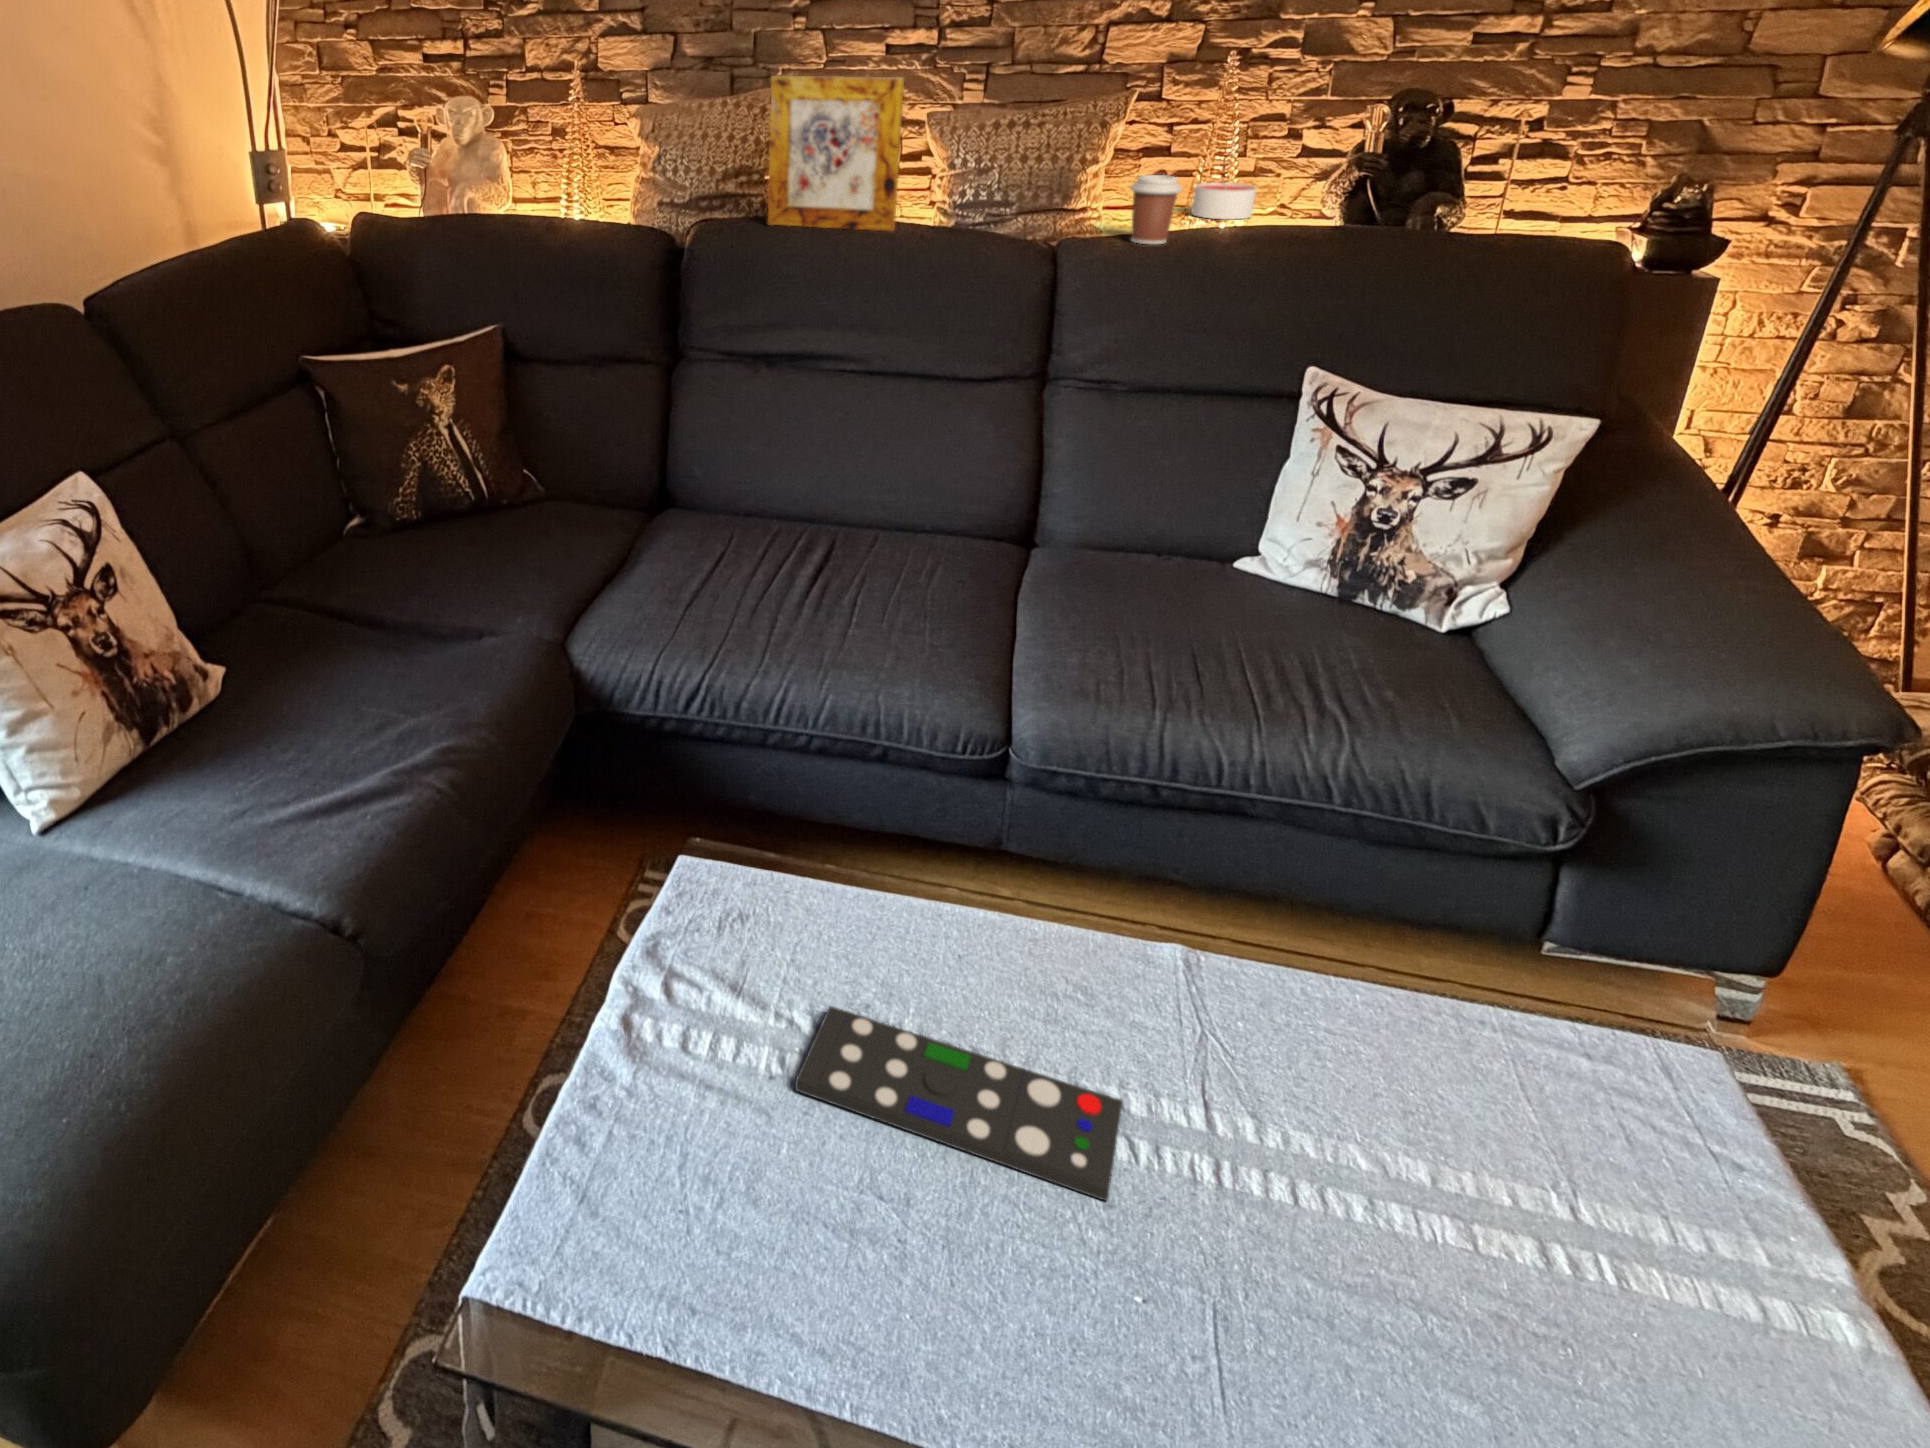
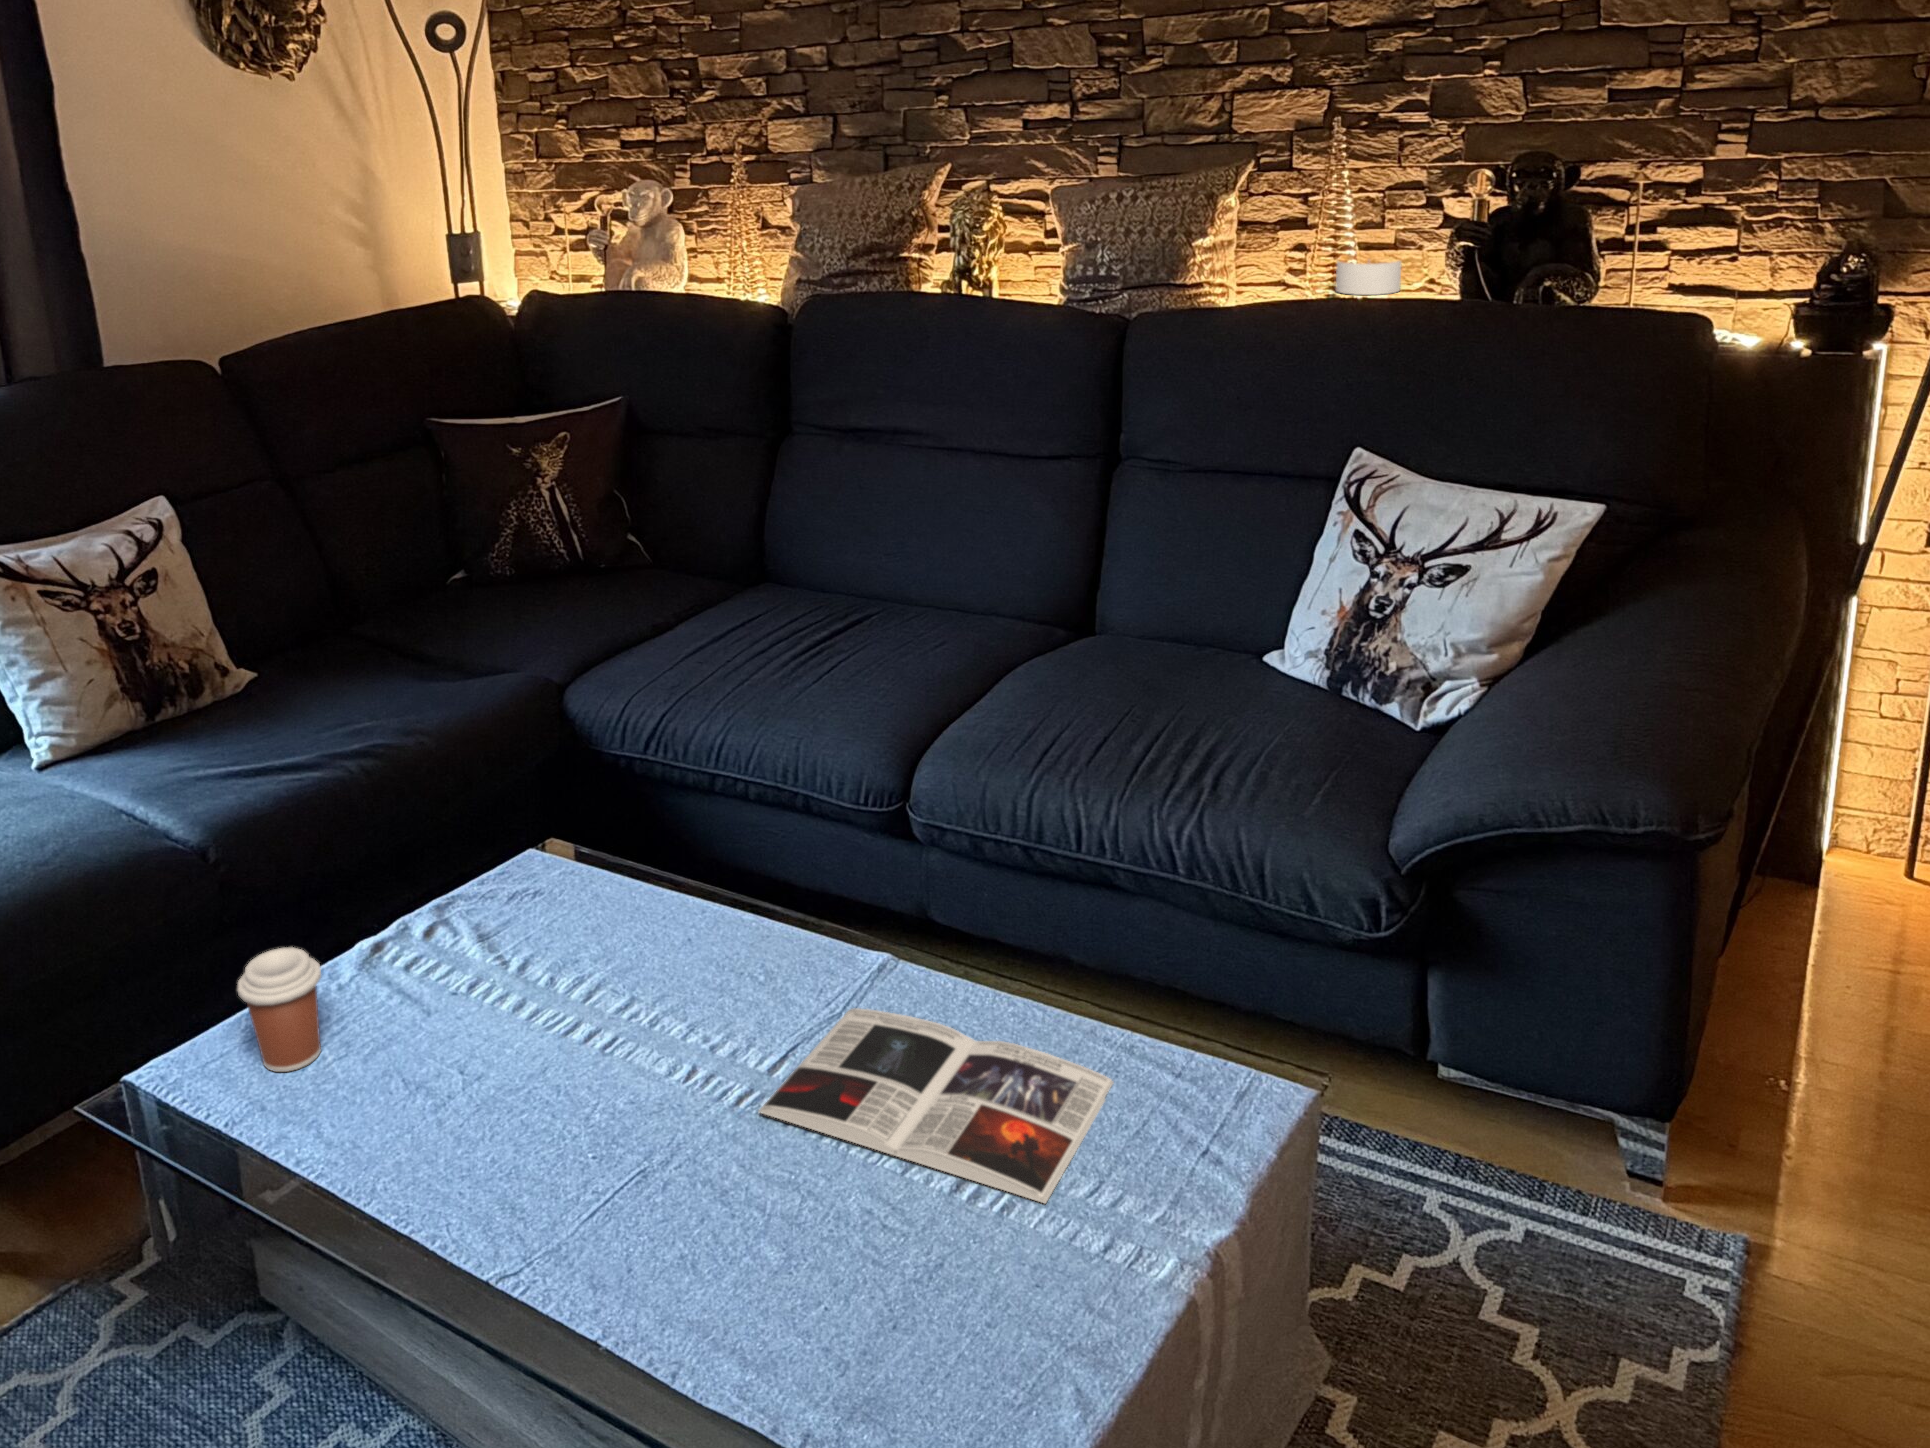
picture frame: present [768,76,904,231] -> none [877,154,996,307]
coffee cup: present [1131,175,1182,244] -> present [237,947,321,1072]
remote control: present [795,1006,1123,1201] -> none [466,947,711,1093]
magazine: none [1228,1039,1673,1283] -> present [759,1008,1113,1203]

